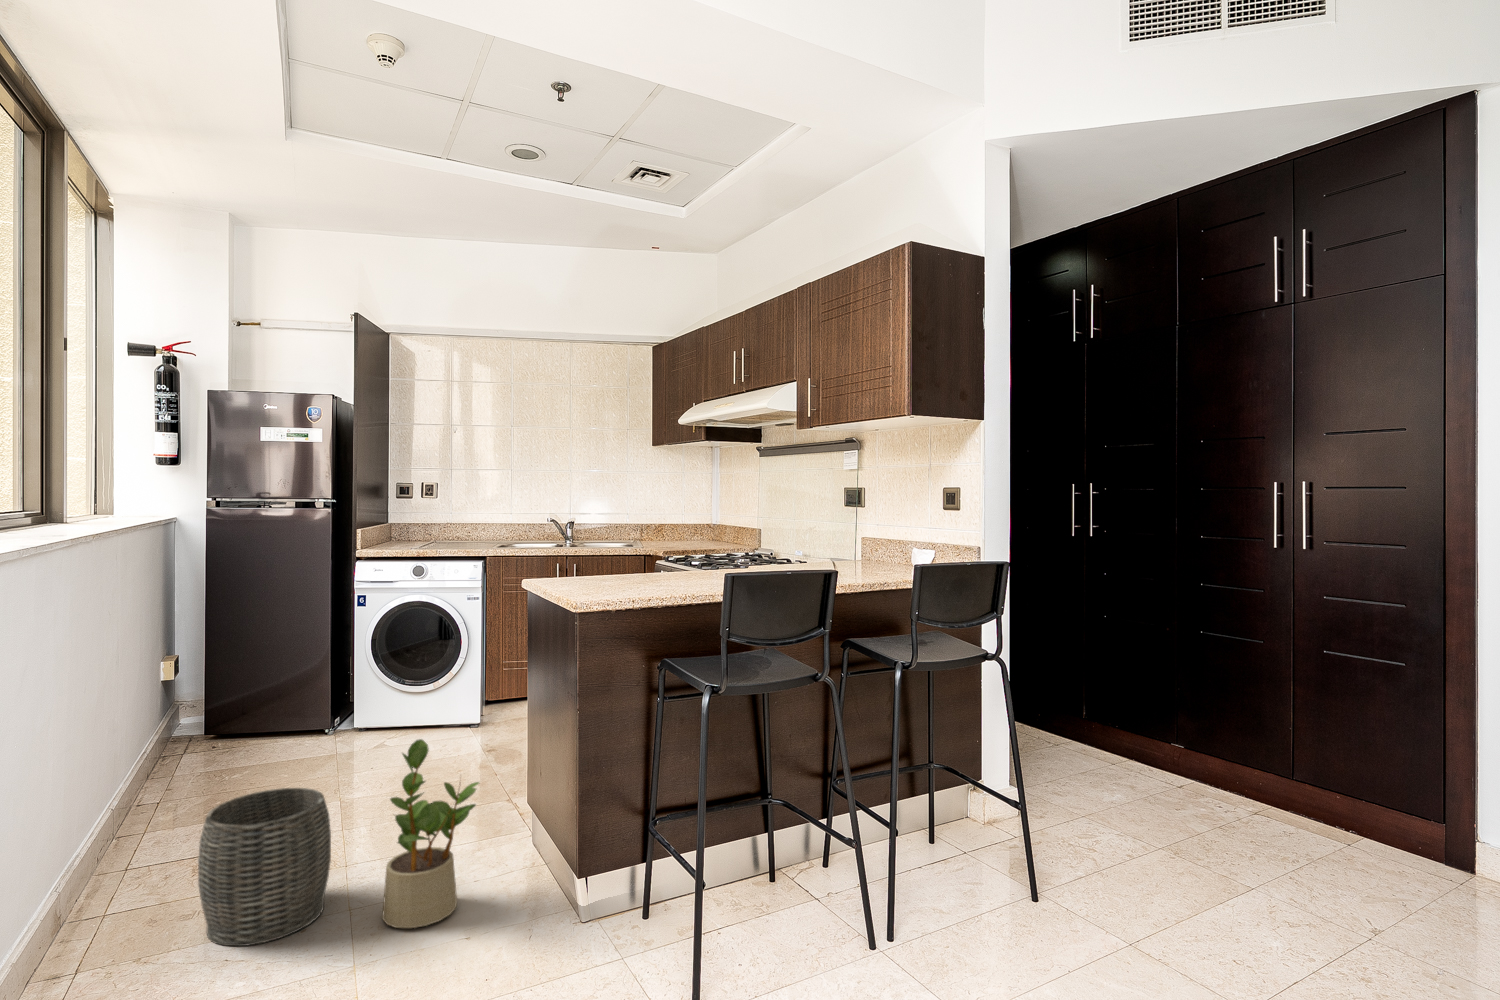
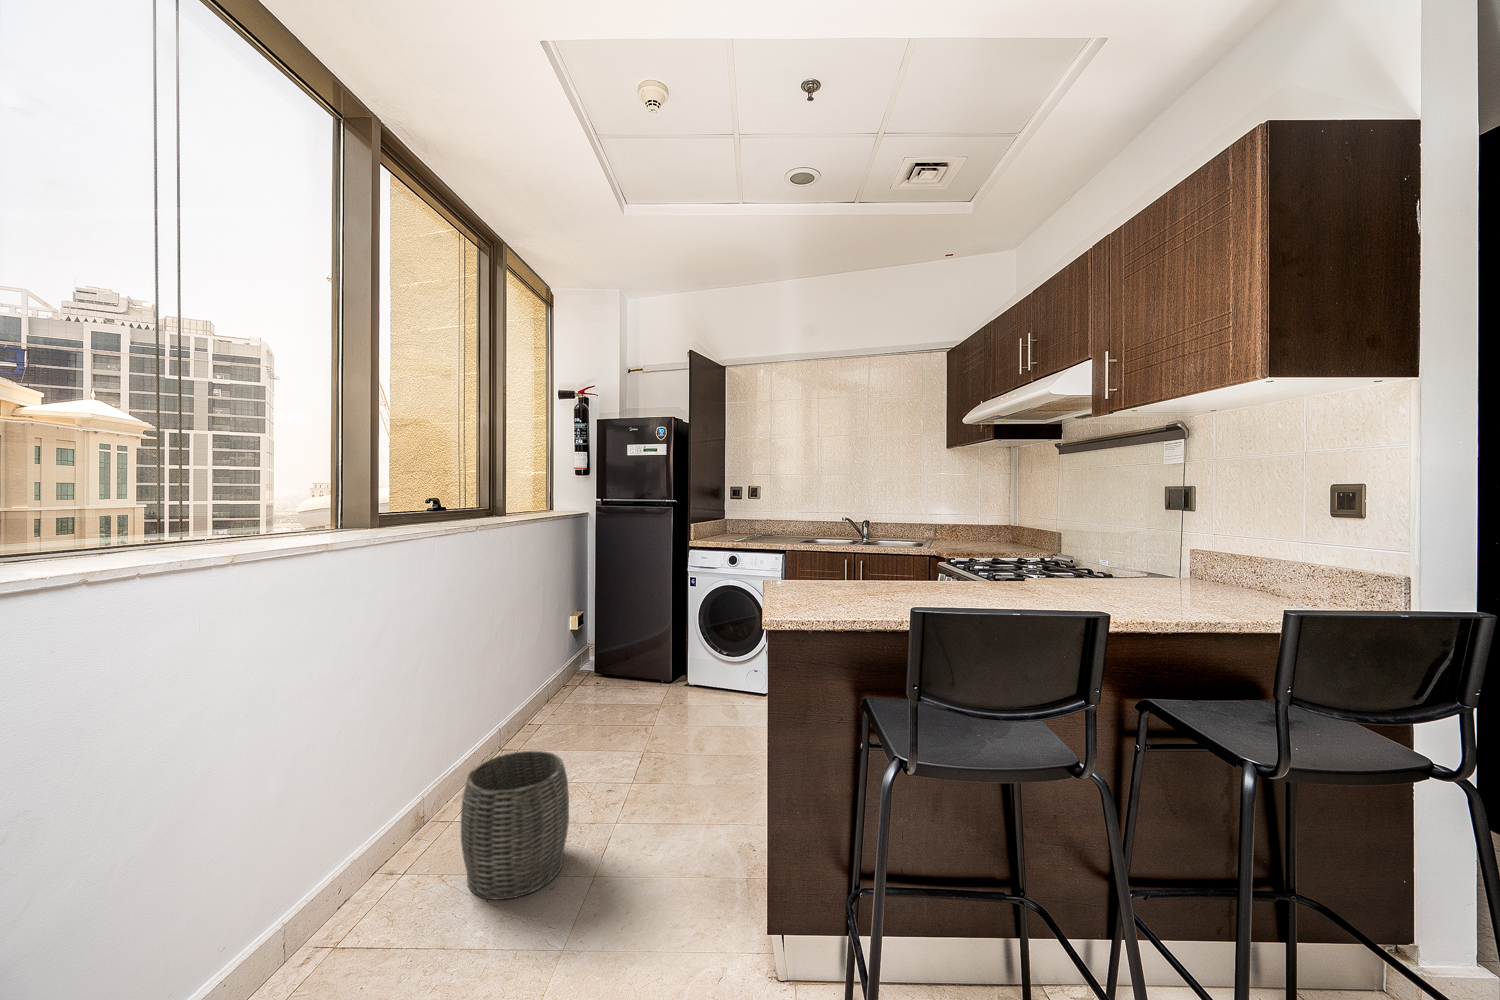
potted plant: present [382,739,479,928] -> none [587,738,678,933]

